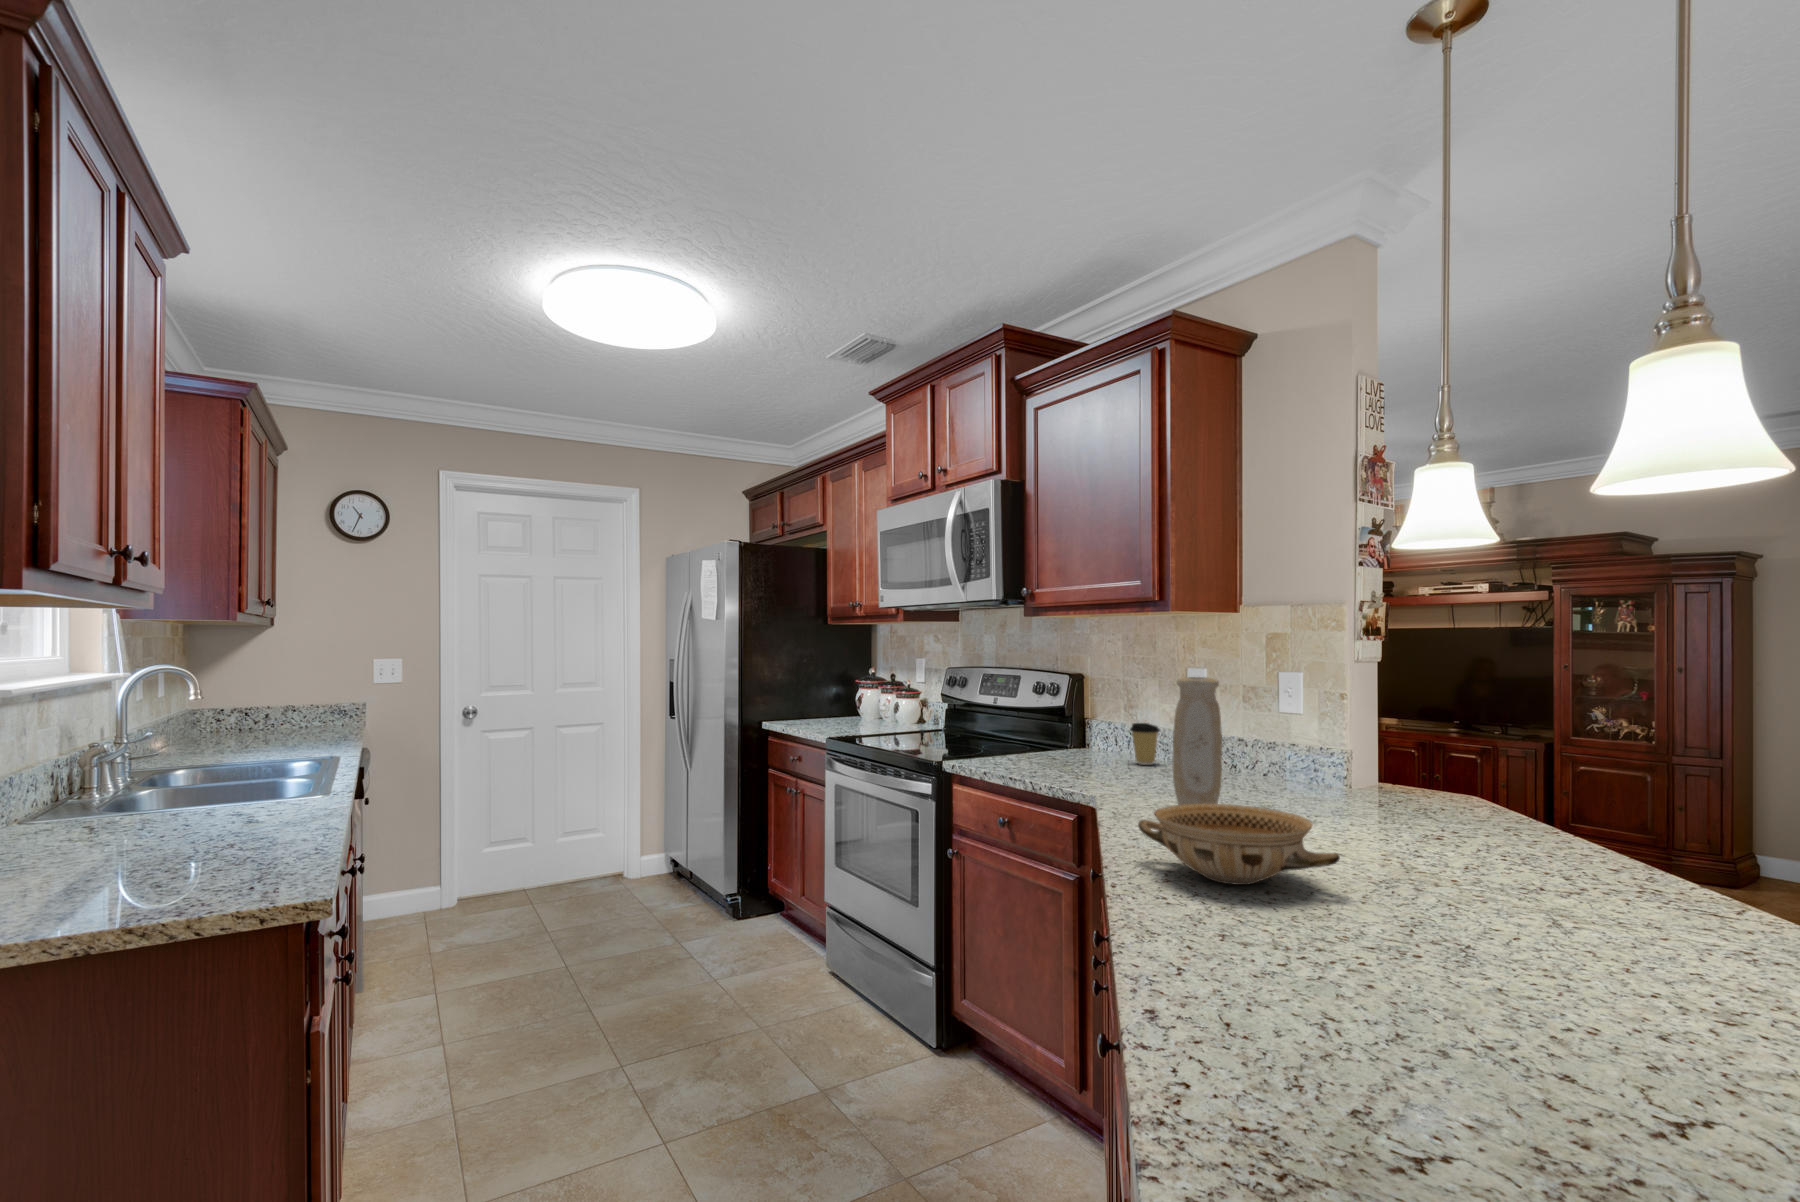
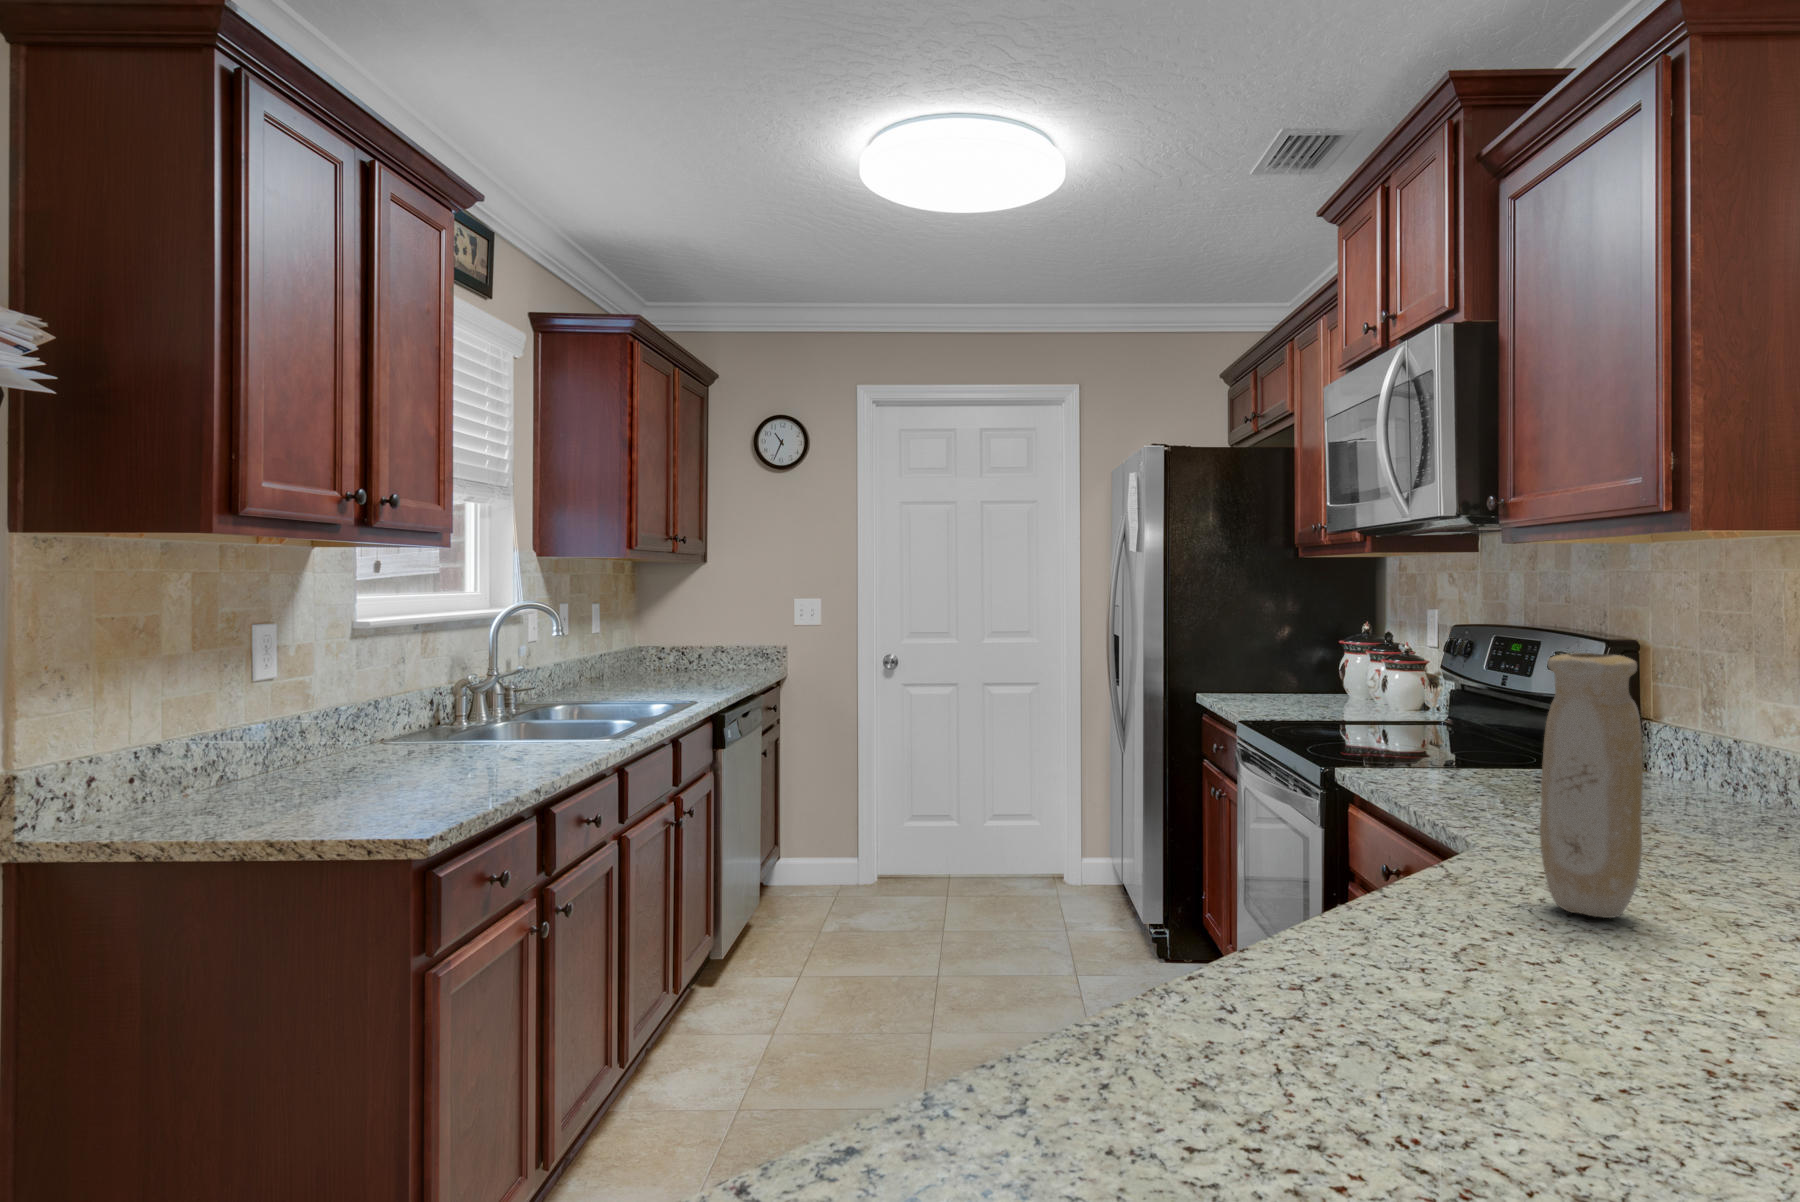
coffee cup: present [1130,723,1160,765] -> none [1674,733,1743,814]
ceramic bowl: present [1138,804,1340,885] -> none [1227,884,1527,1050]

